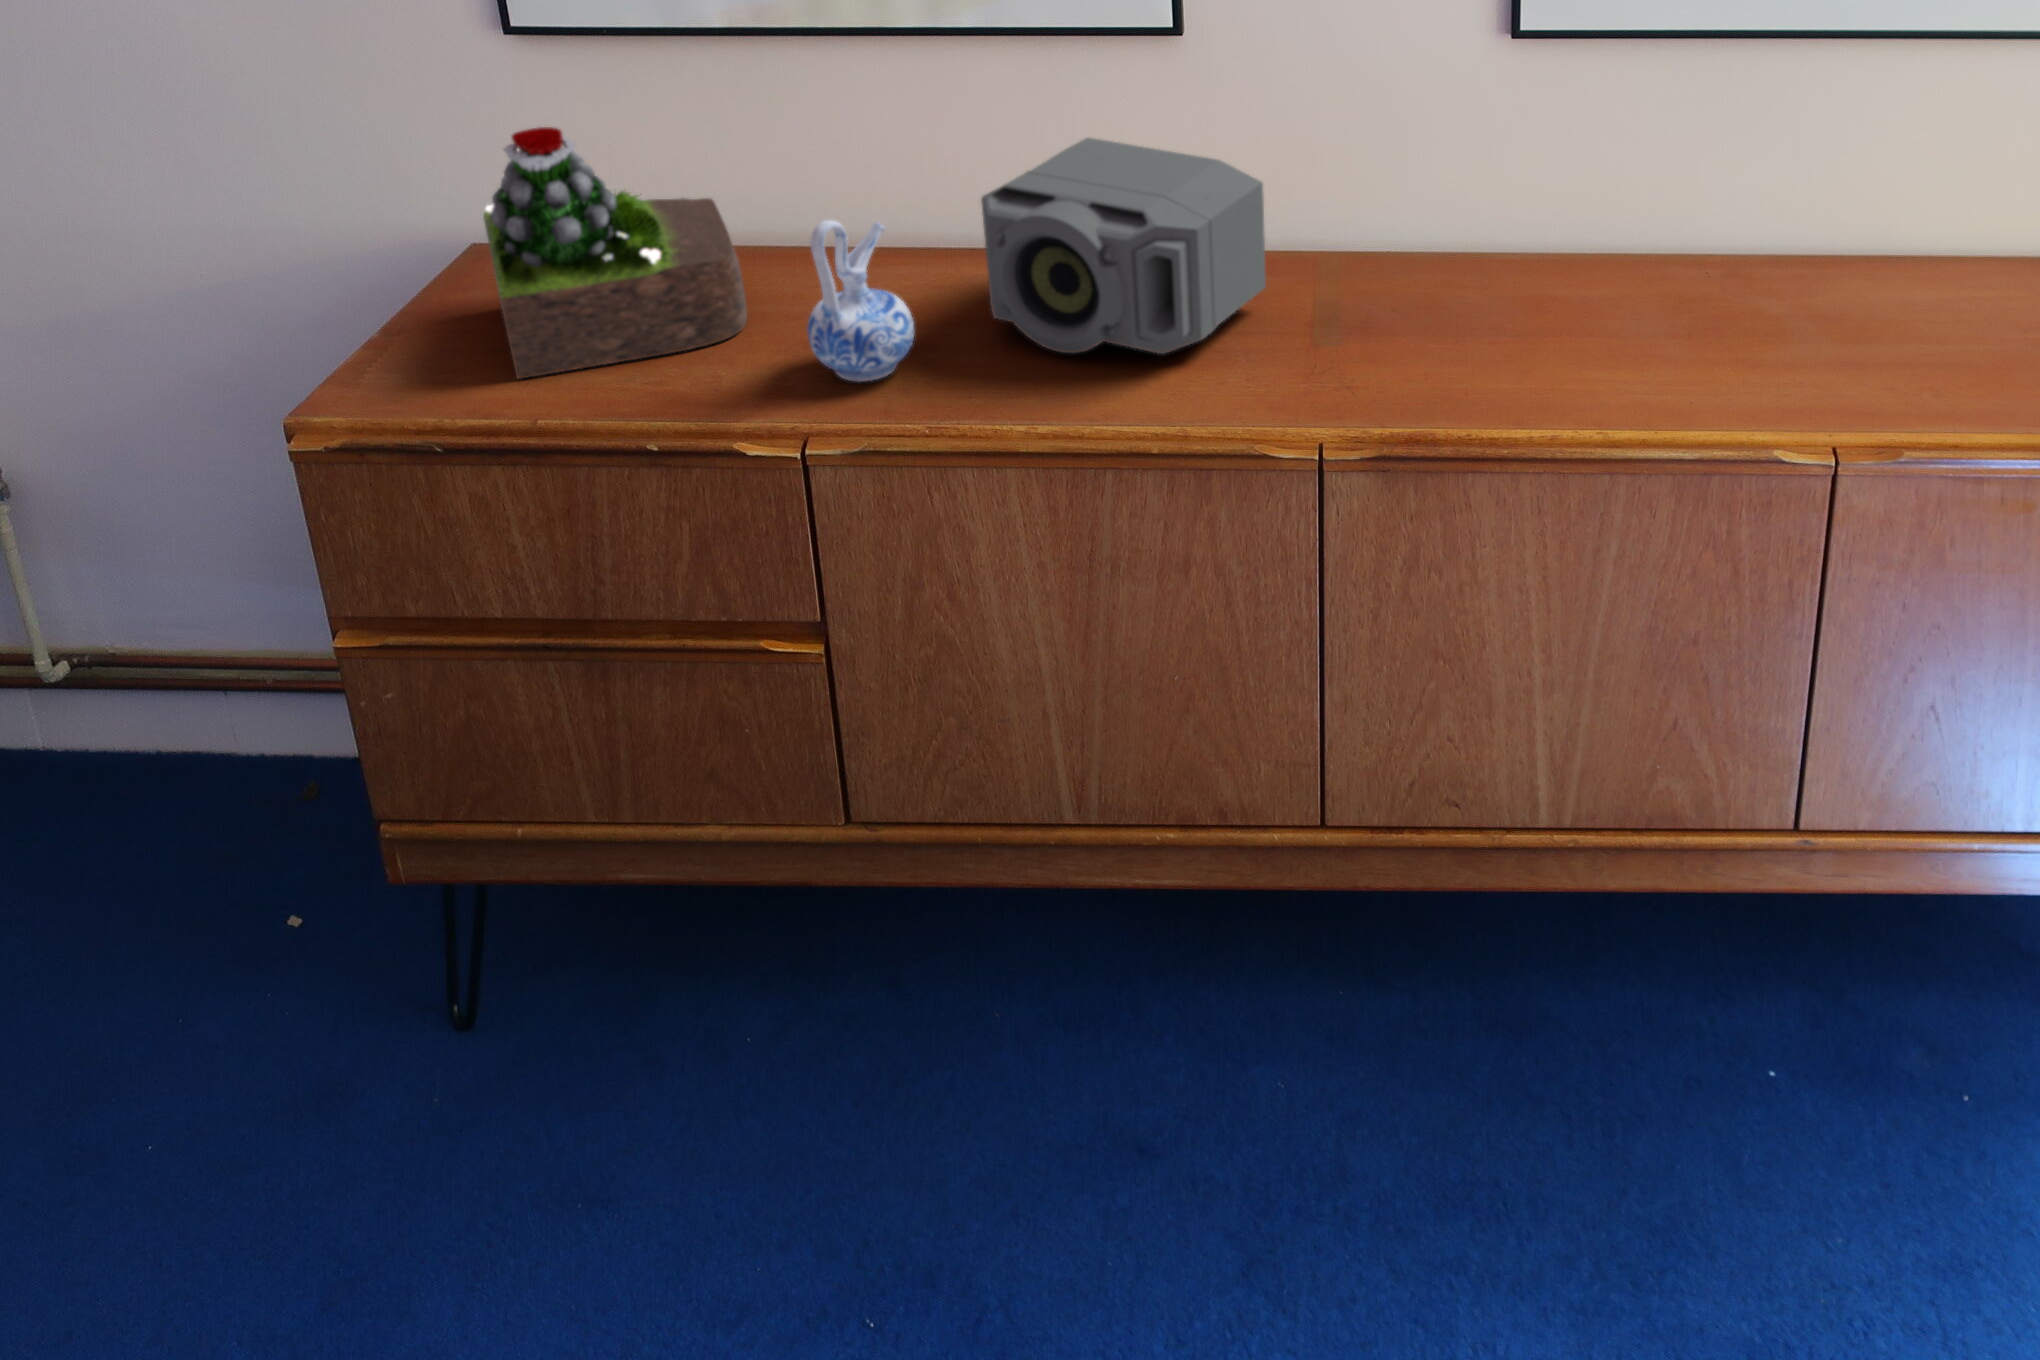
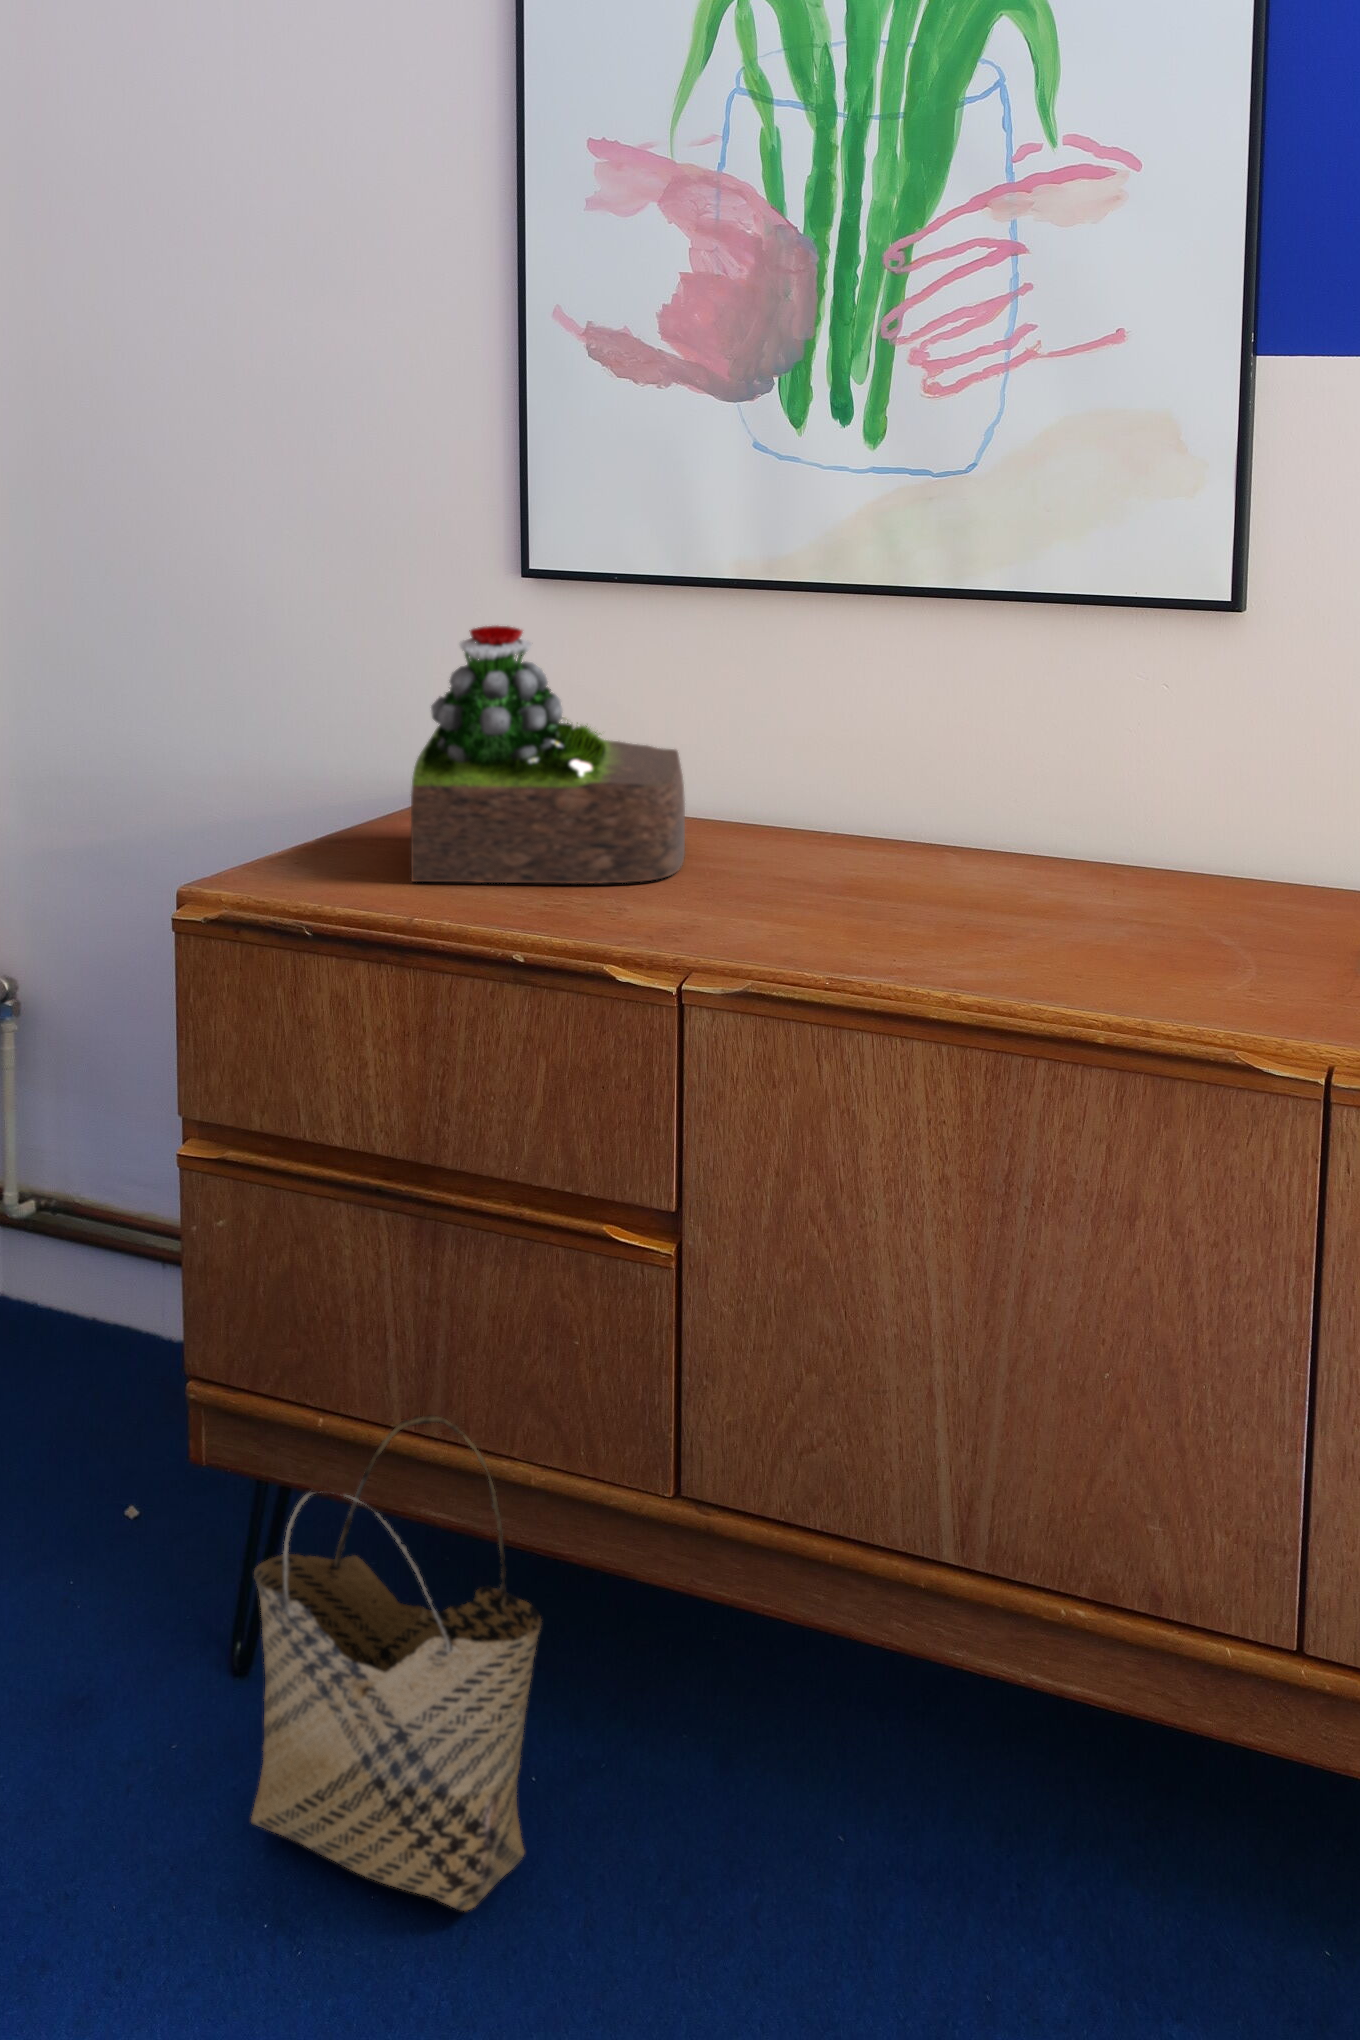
speaker: present [981,138,1266,354] -> none [954,709,1322,948]
ceramic pitcher: present [807,220,914,382] -> none [723,717,850,930]
woven basket: none [521,794,779,1114] -> present [251,1415,542,1911]

